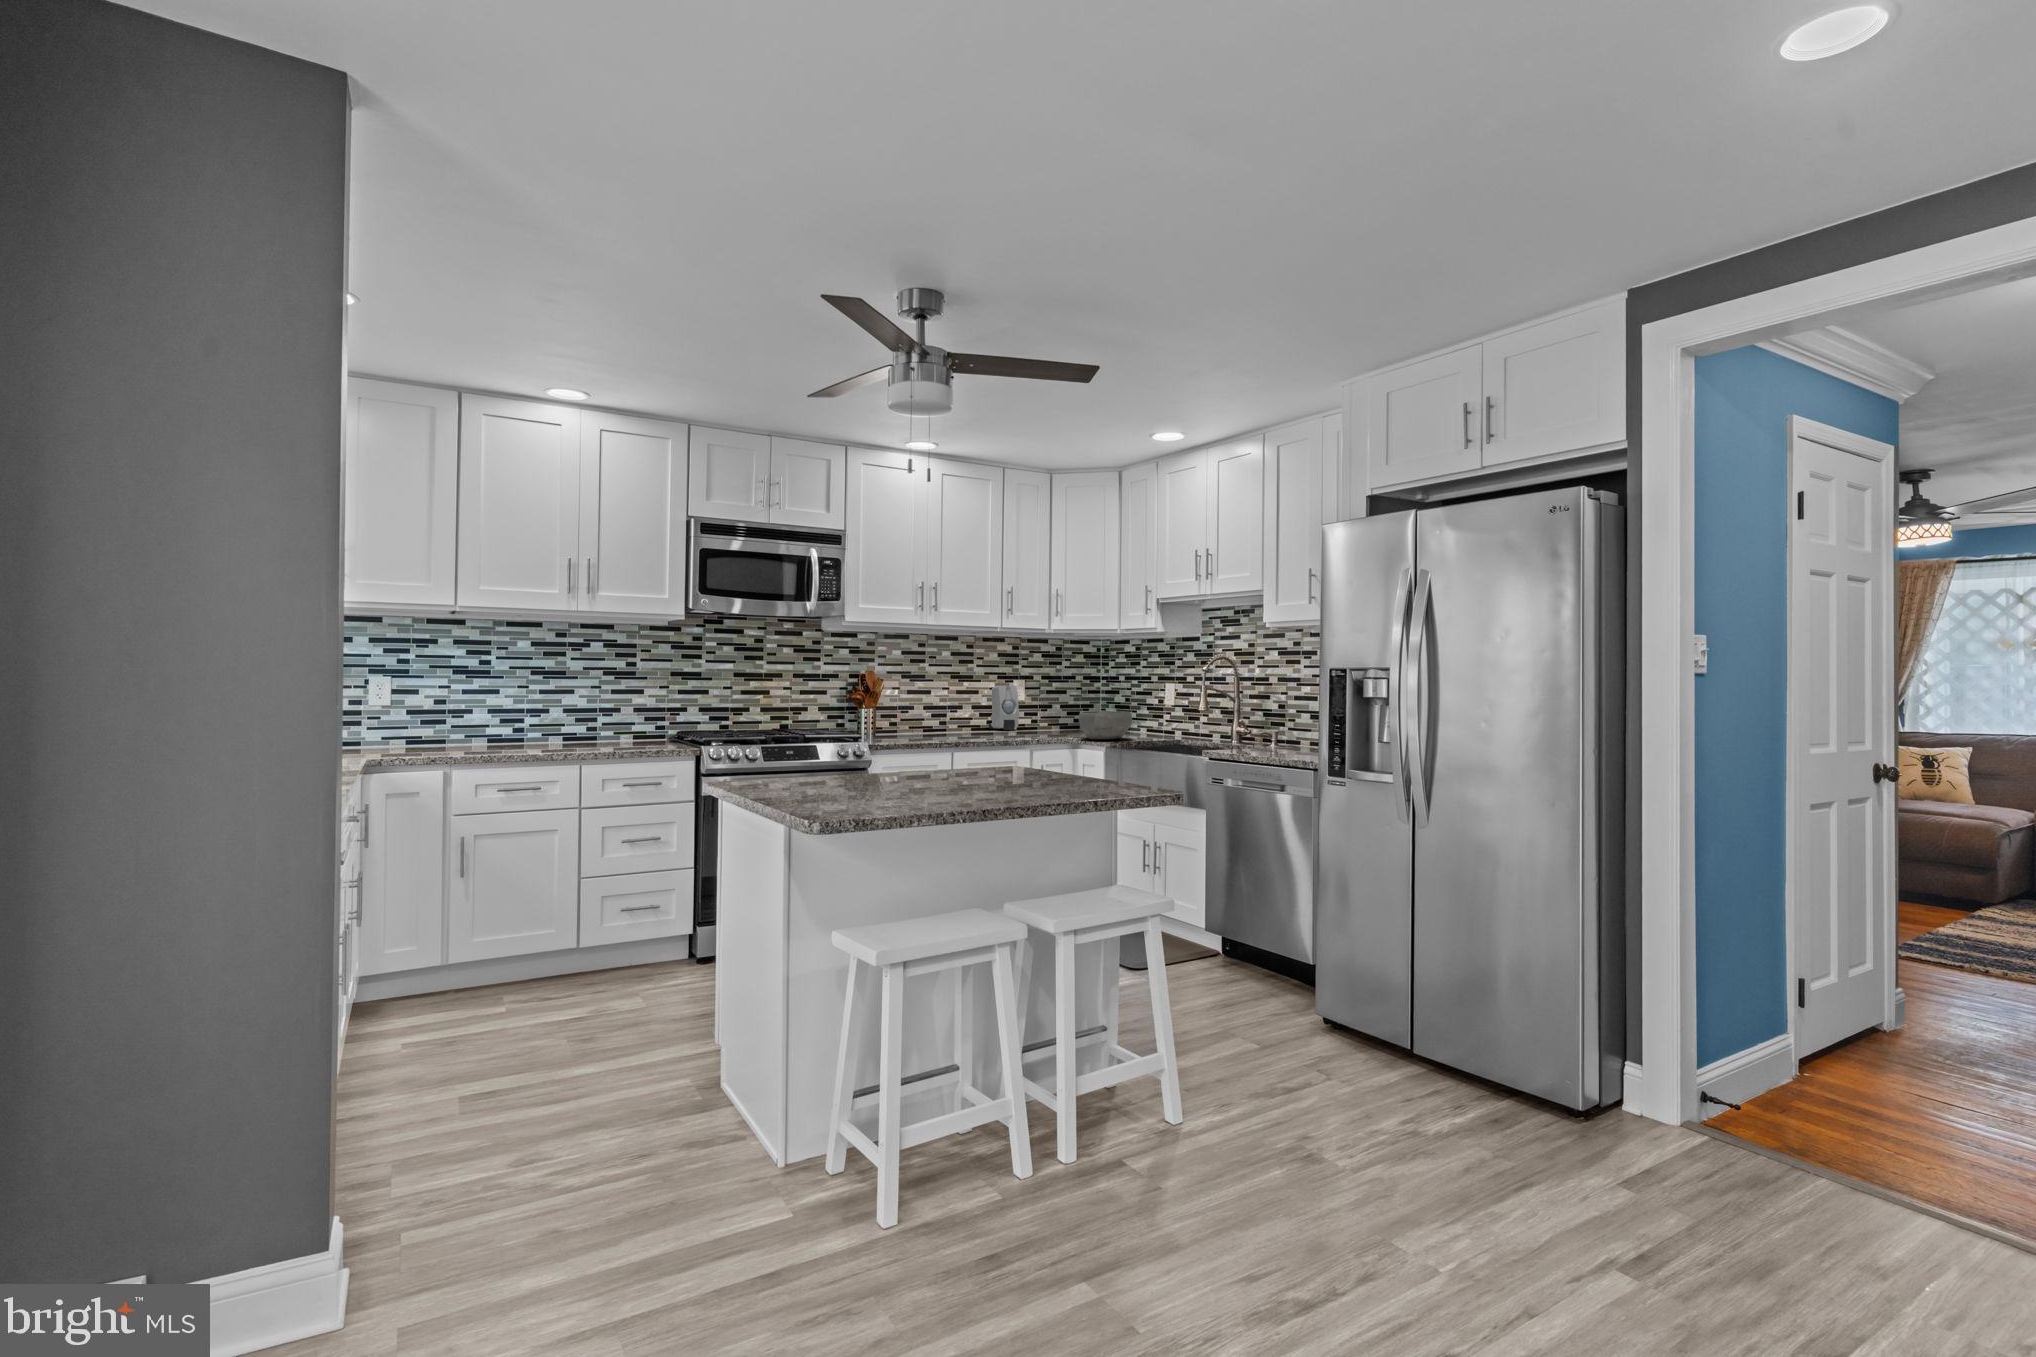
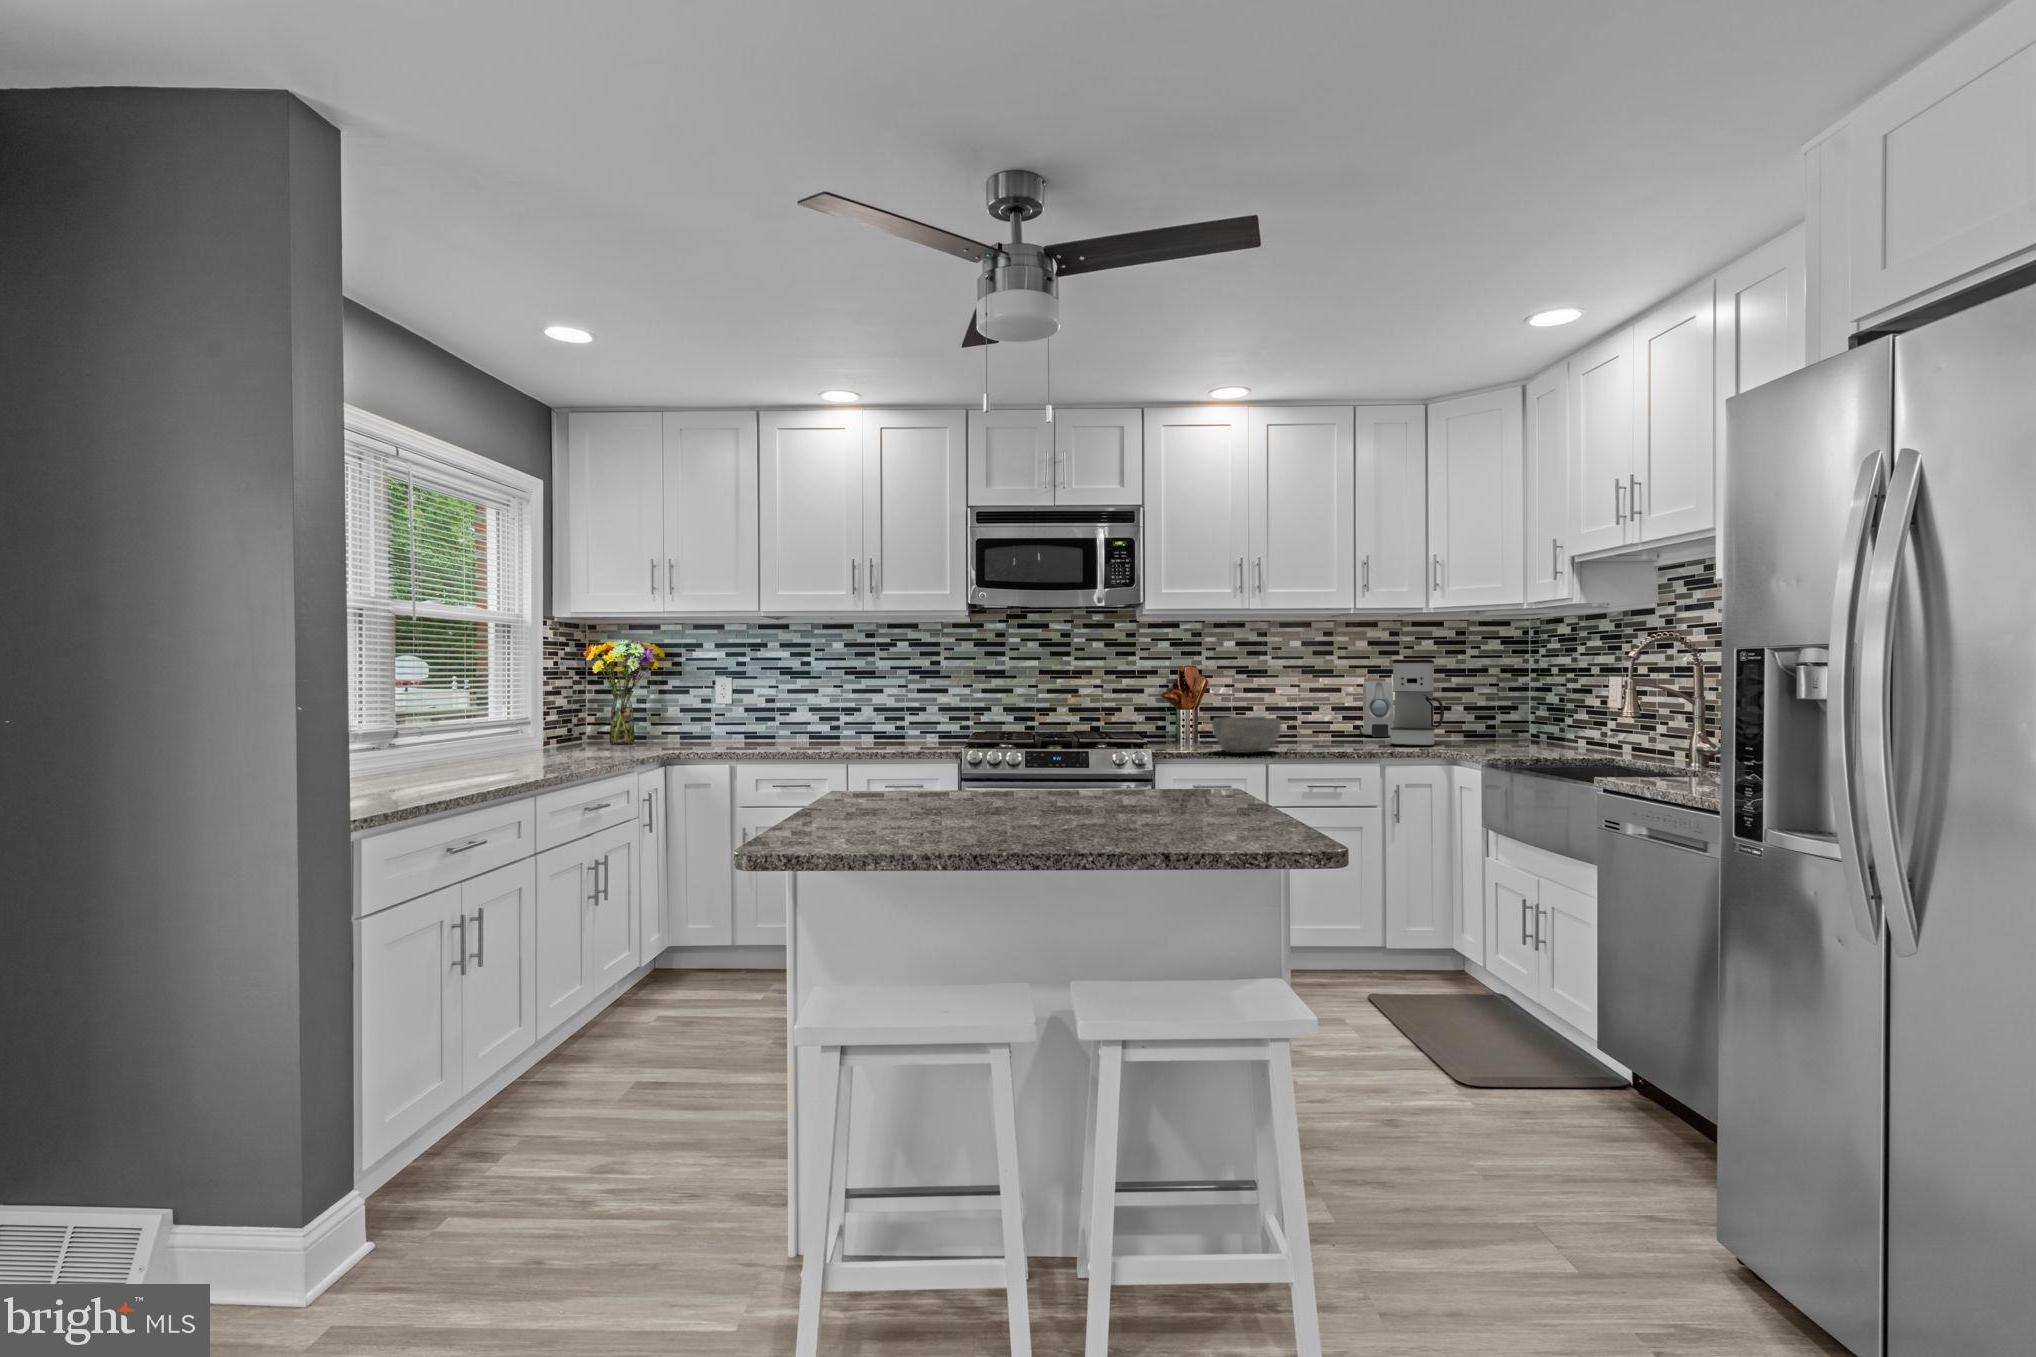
coffee maker: none [1027,669,1067,735] -> present [1390,659,1444,746]
bowl: present [1079,710,1132,739] -> present [1212,716,1281,753]

